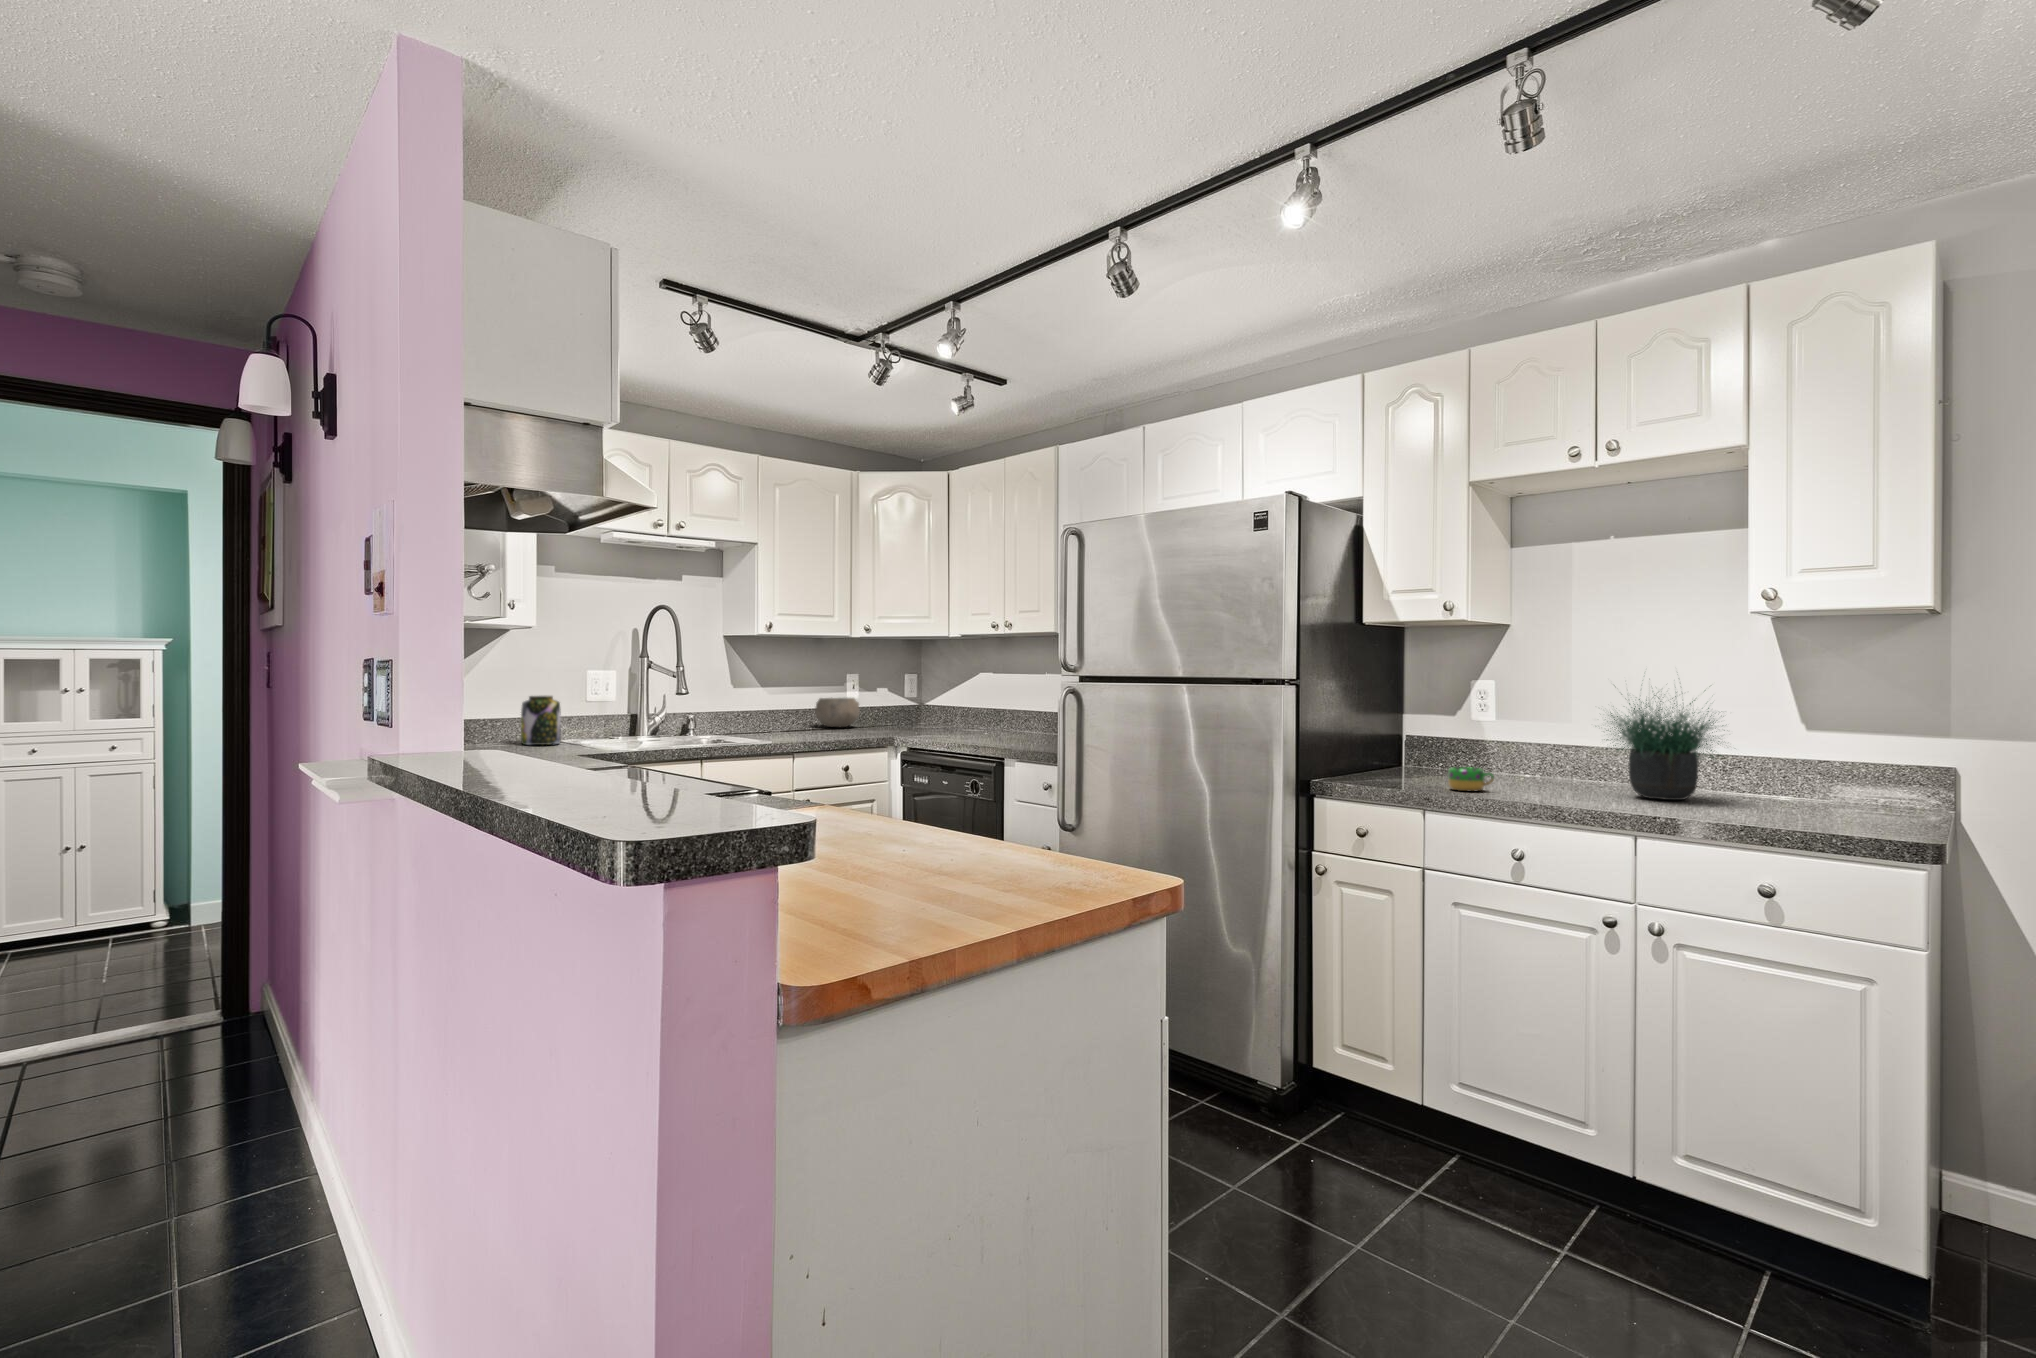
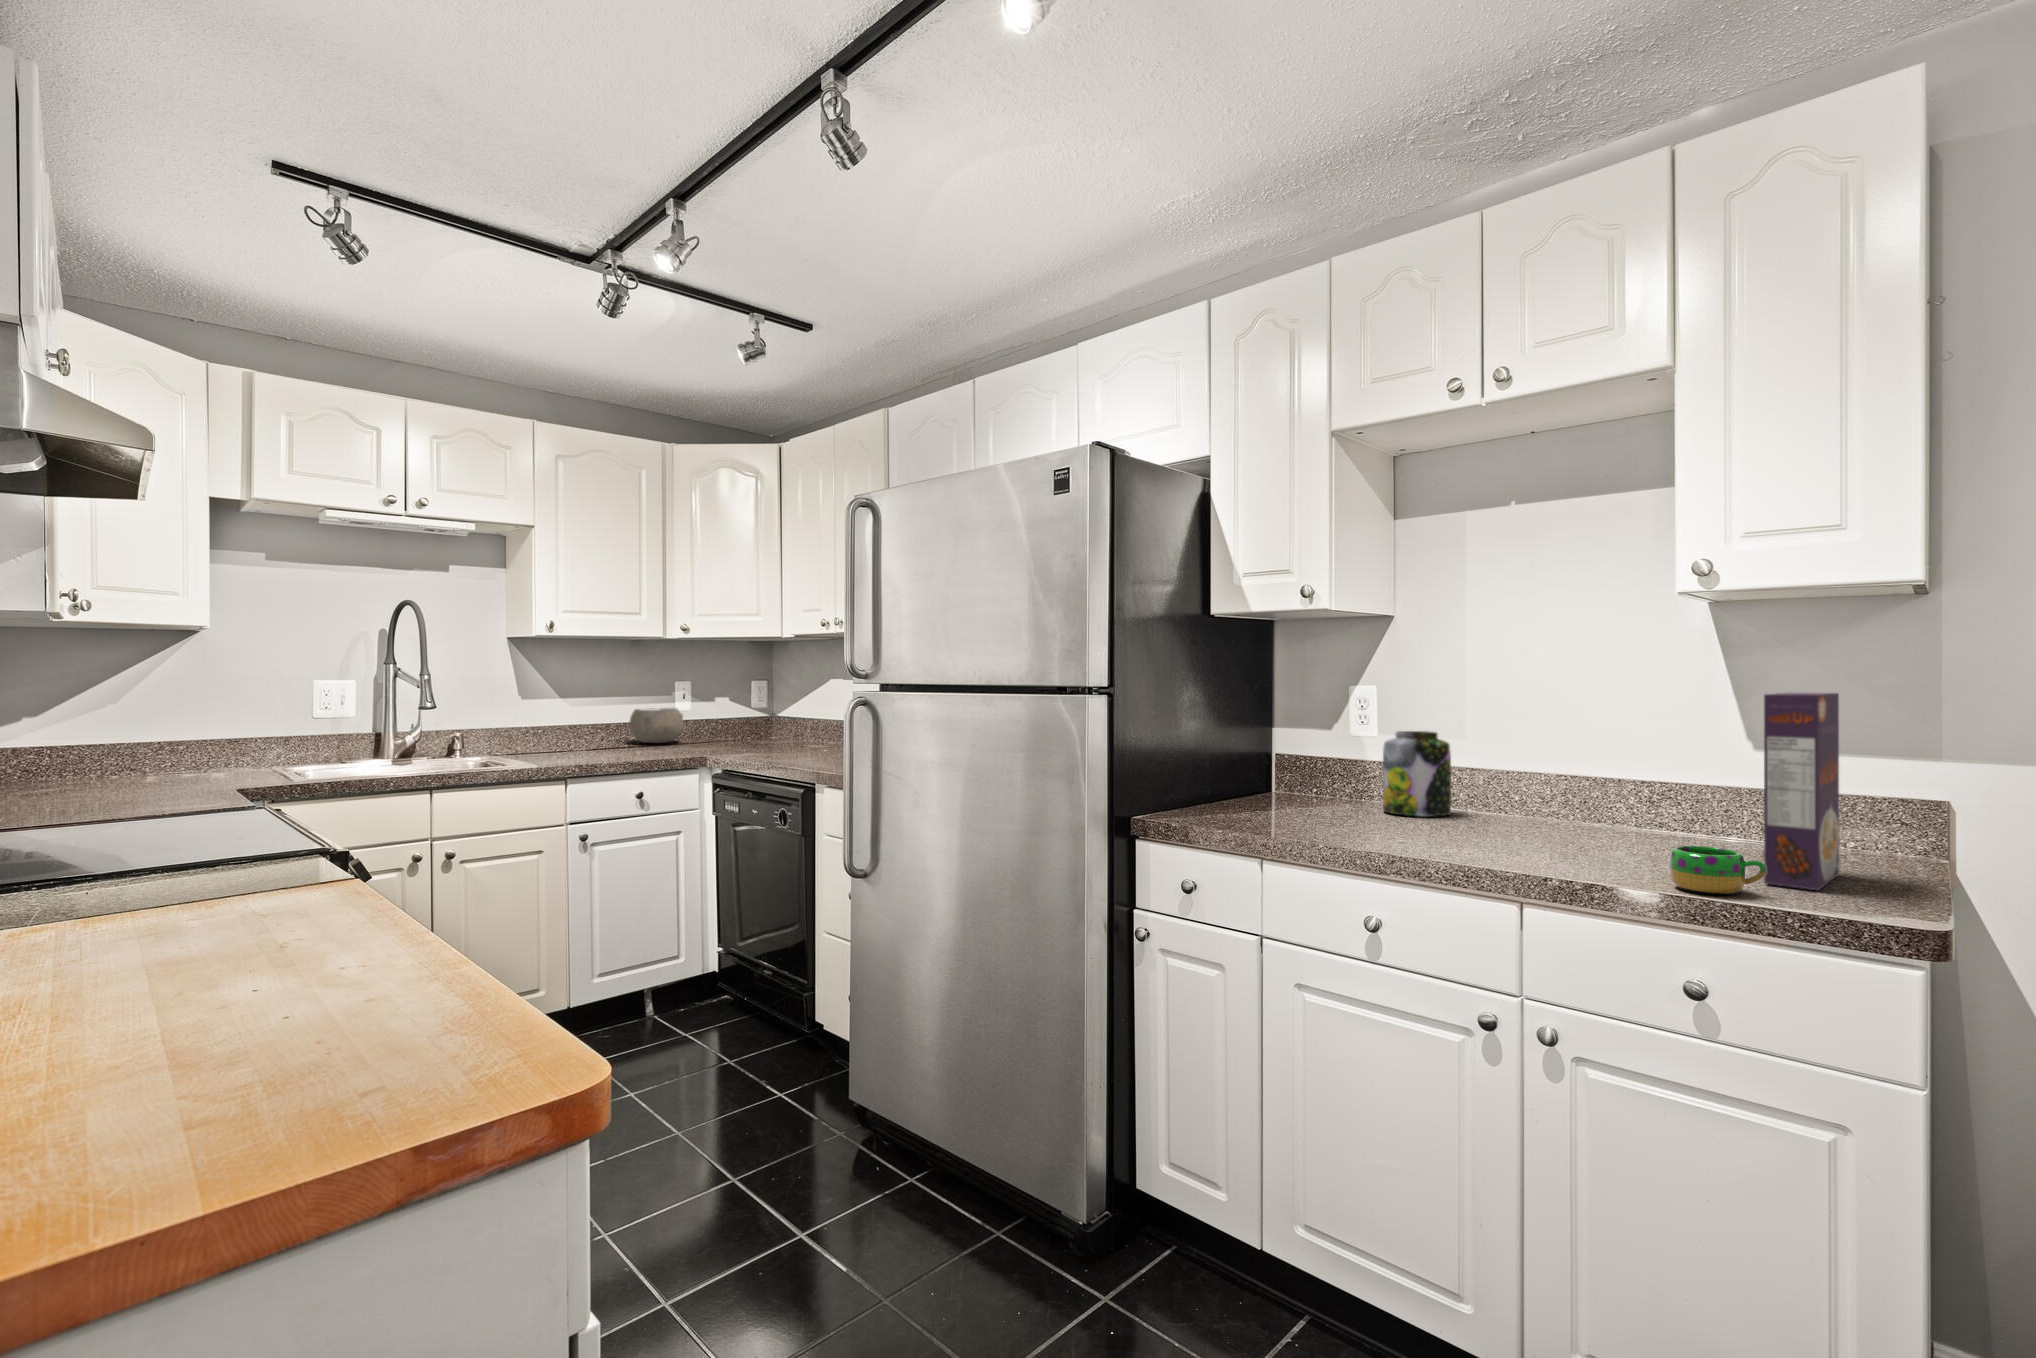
cereal box: none [1815,686,1871,825] -> present [1764,692,1839,890]
potted plant: present [1606,695,1720,800] -> none [1474,665,1673,845]
jar: present [521,696,561,745] -> present [1383,731,1451,816]
mug: present [1448,767,1494,791] -> present [1670,846,1766,895]

